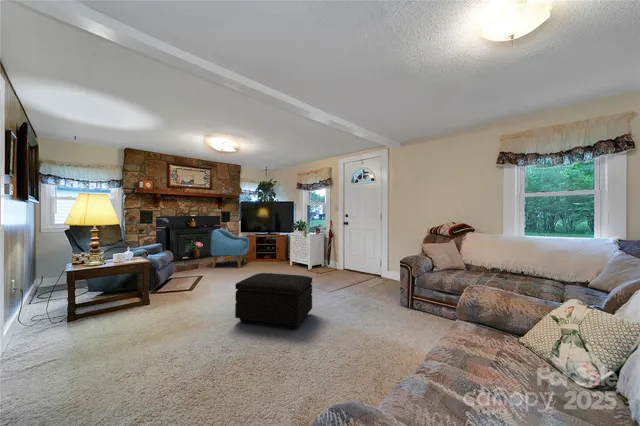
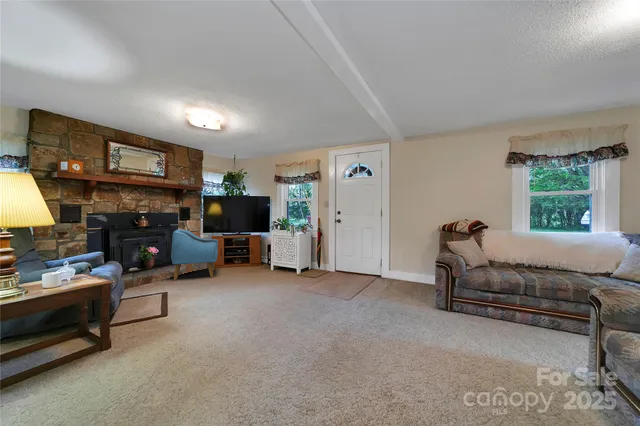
footstool: present [235,273,312,330] -> none [289,285,382,360]

